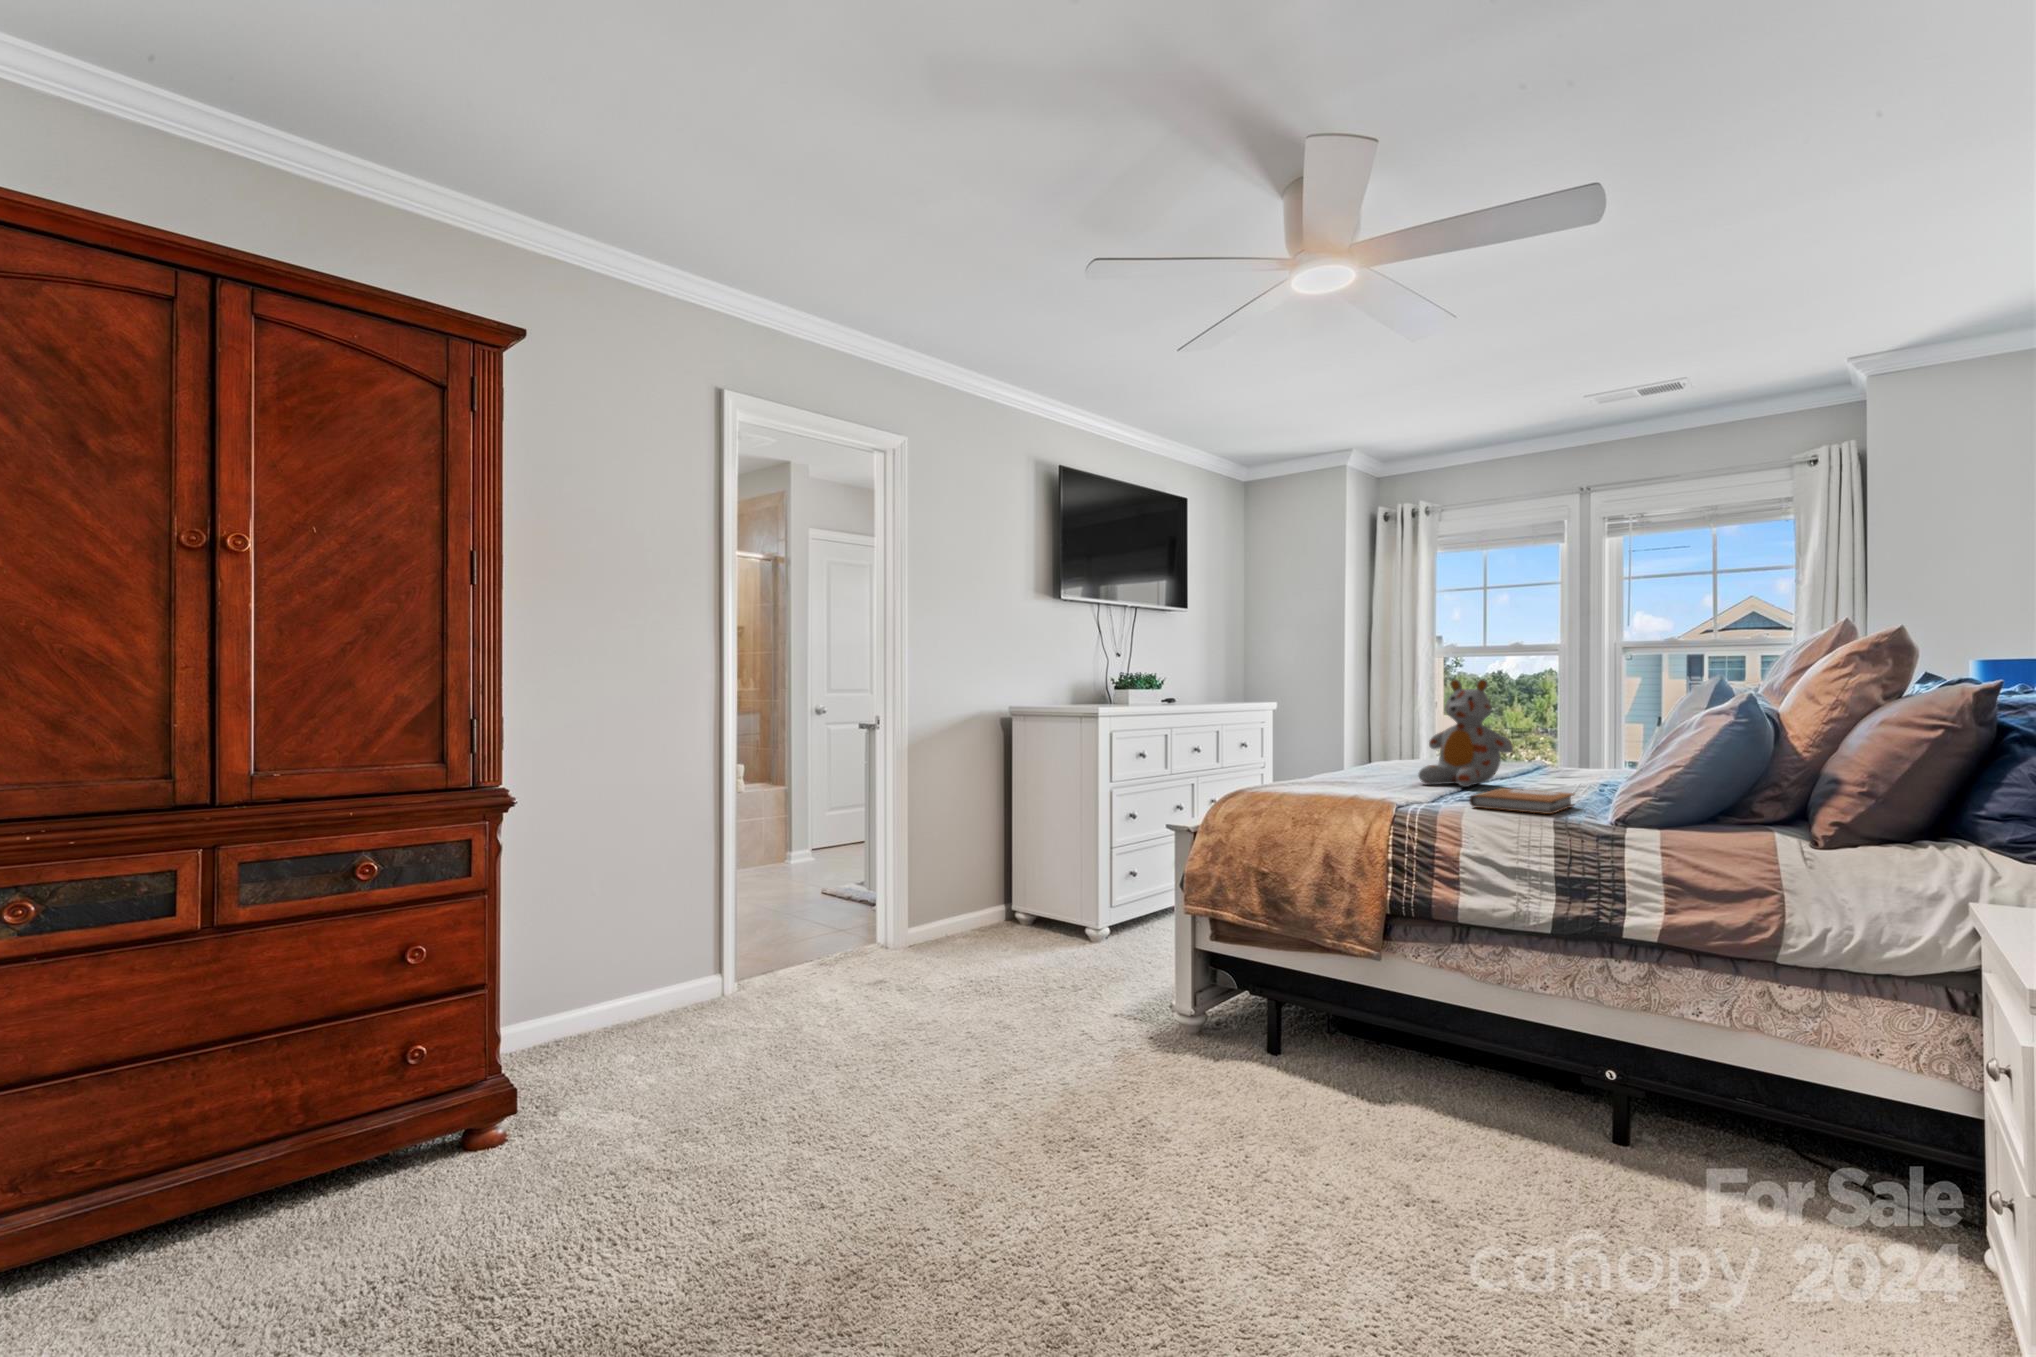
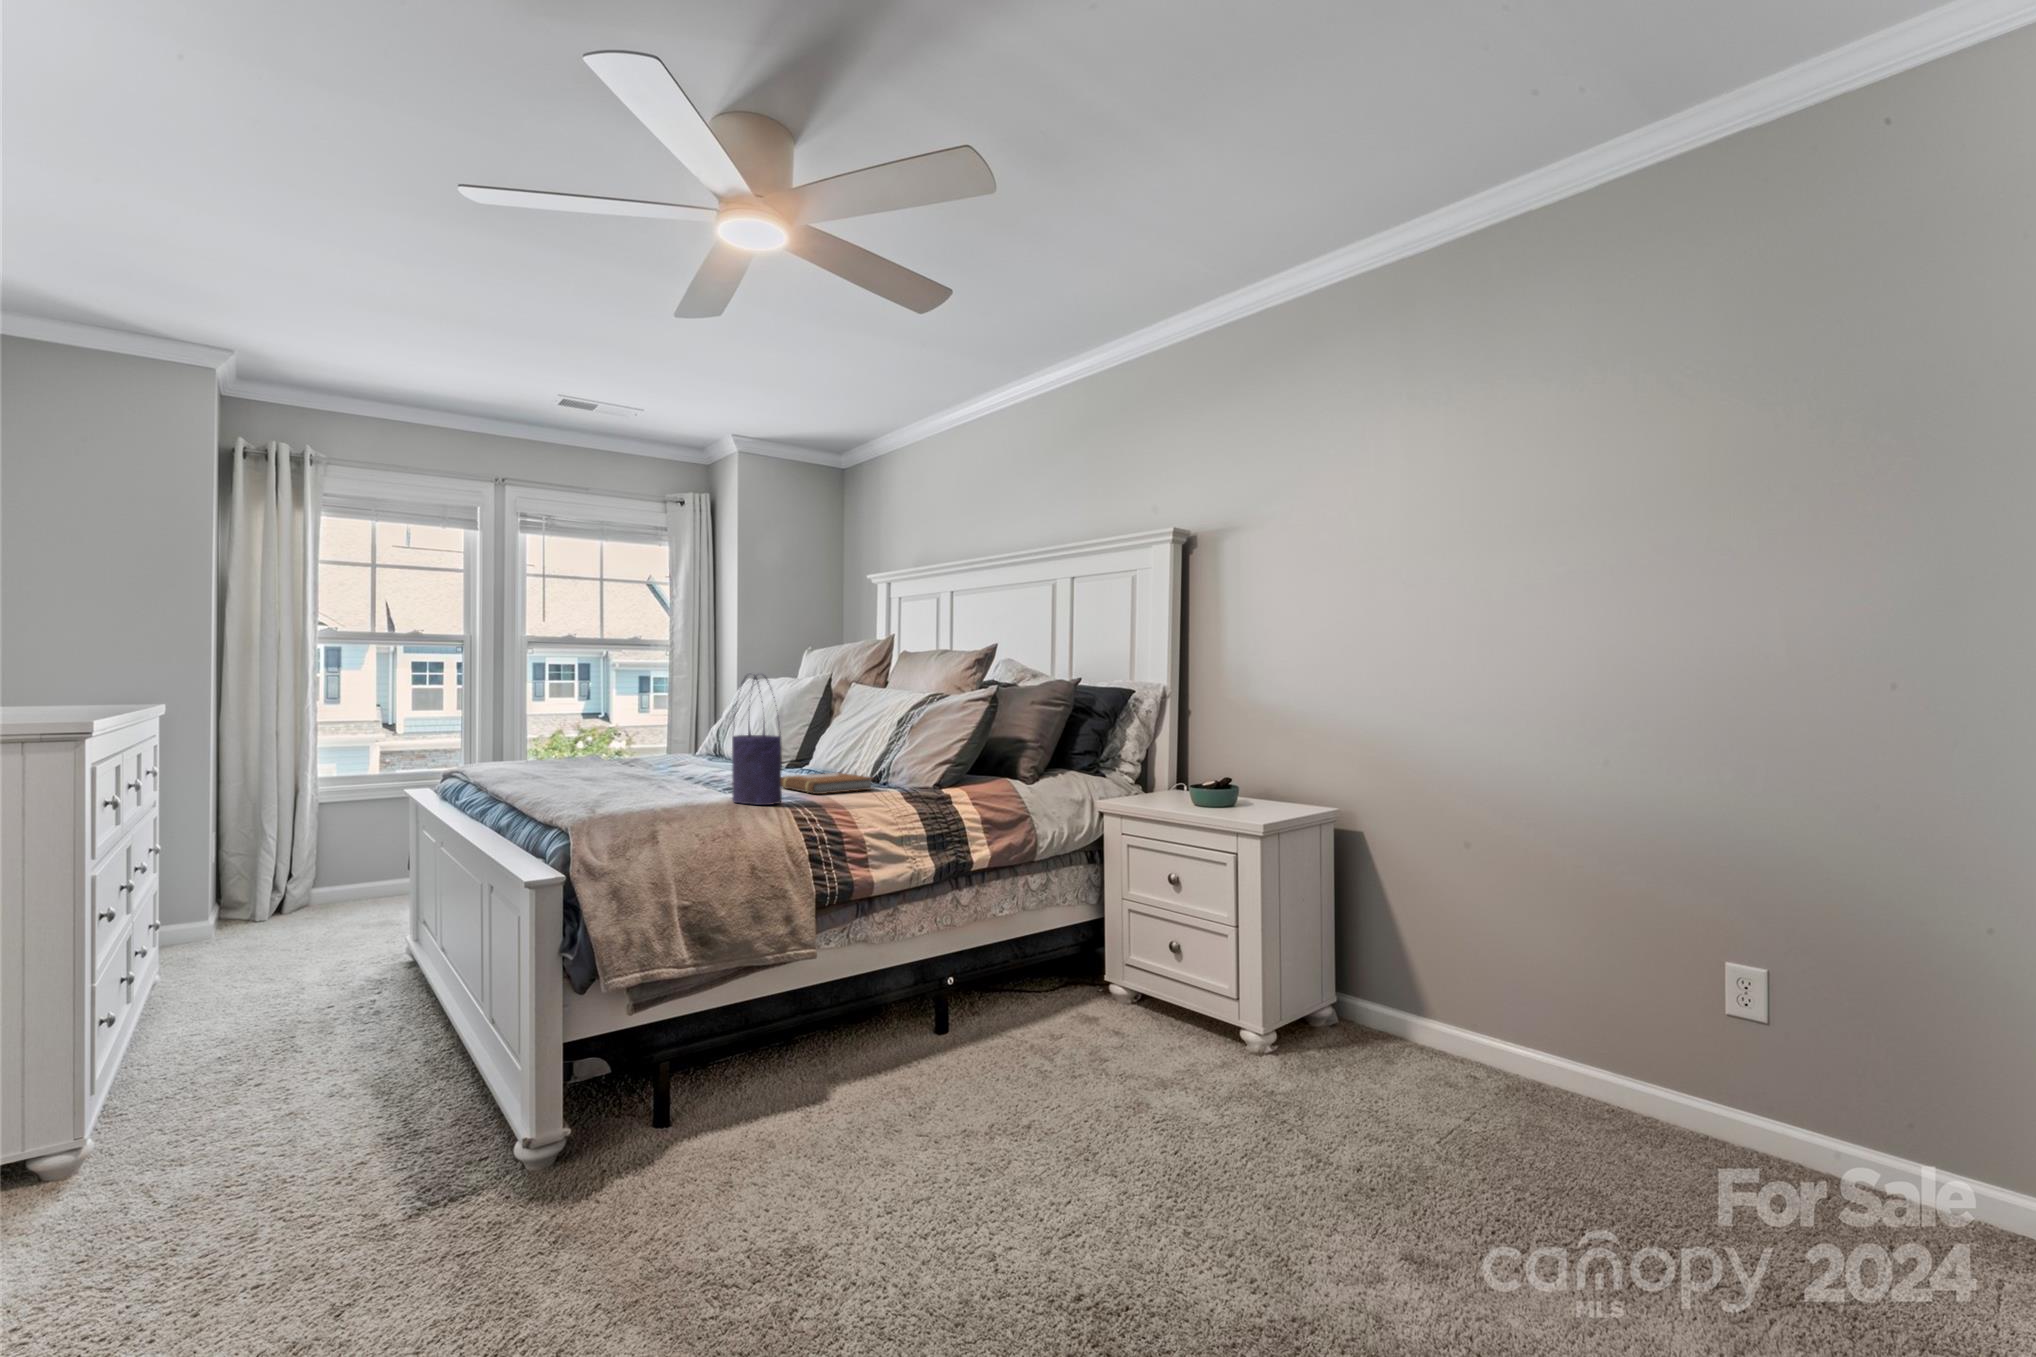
tote bag: none [1366,679,1395,805] -> present [732,675,782,805]
stuffed bear: present [1418,679,1513,787] -> none [627,675,721,787]

